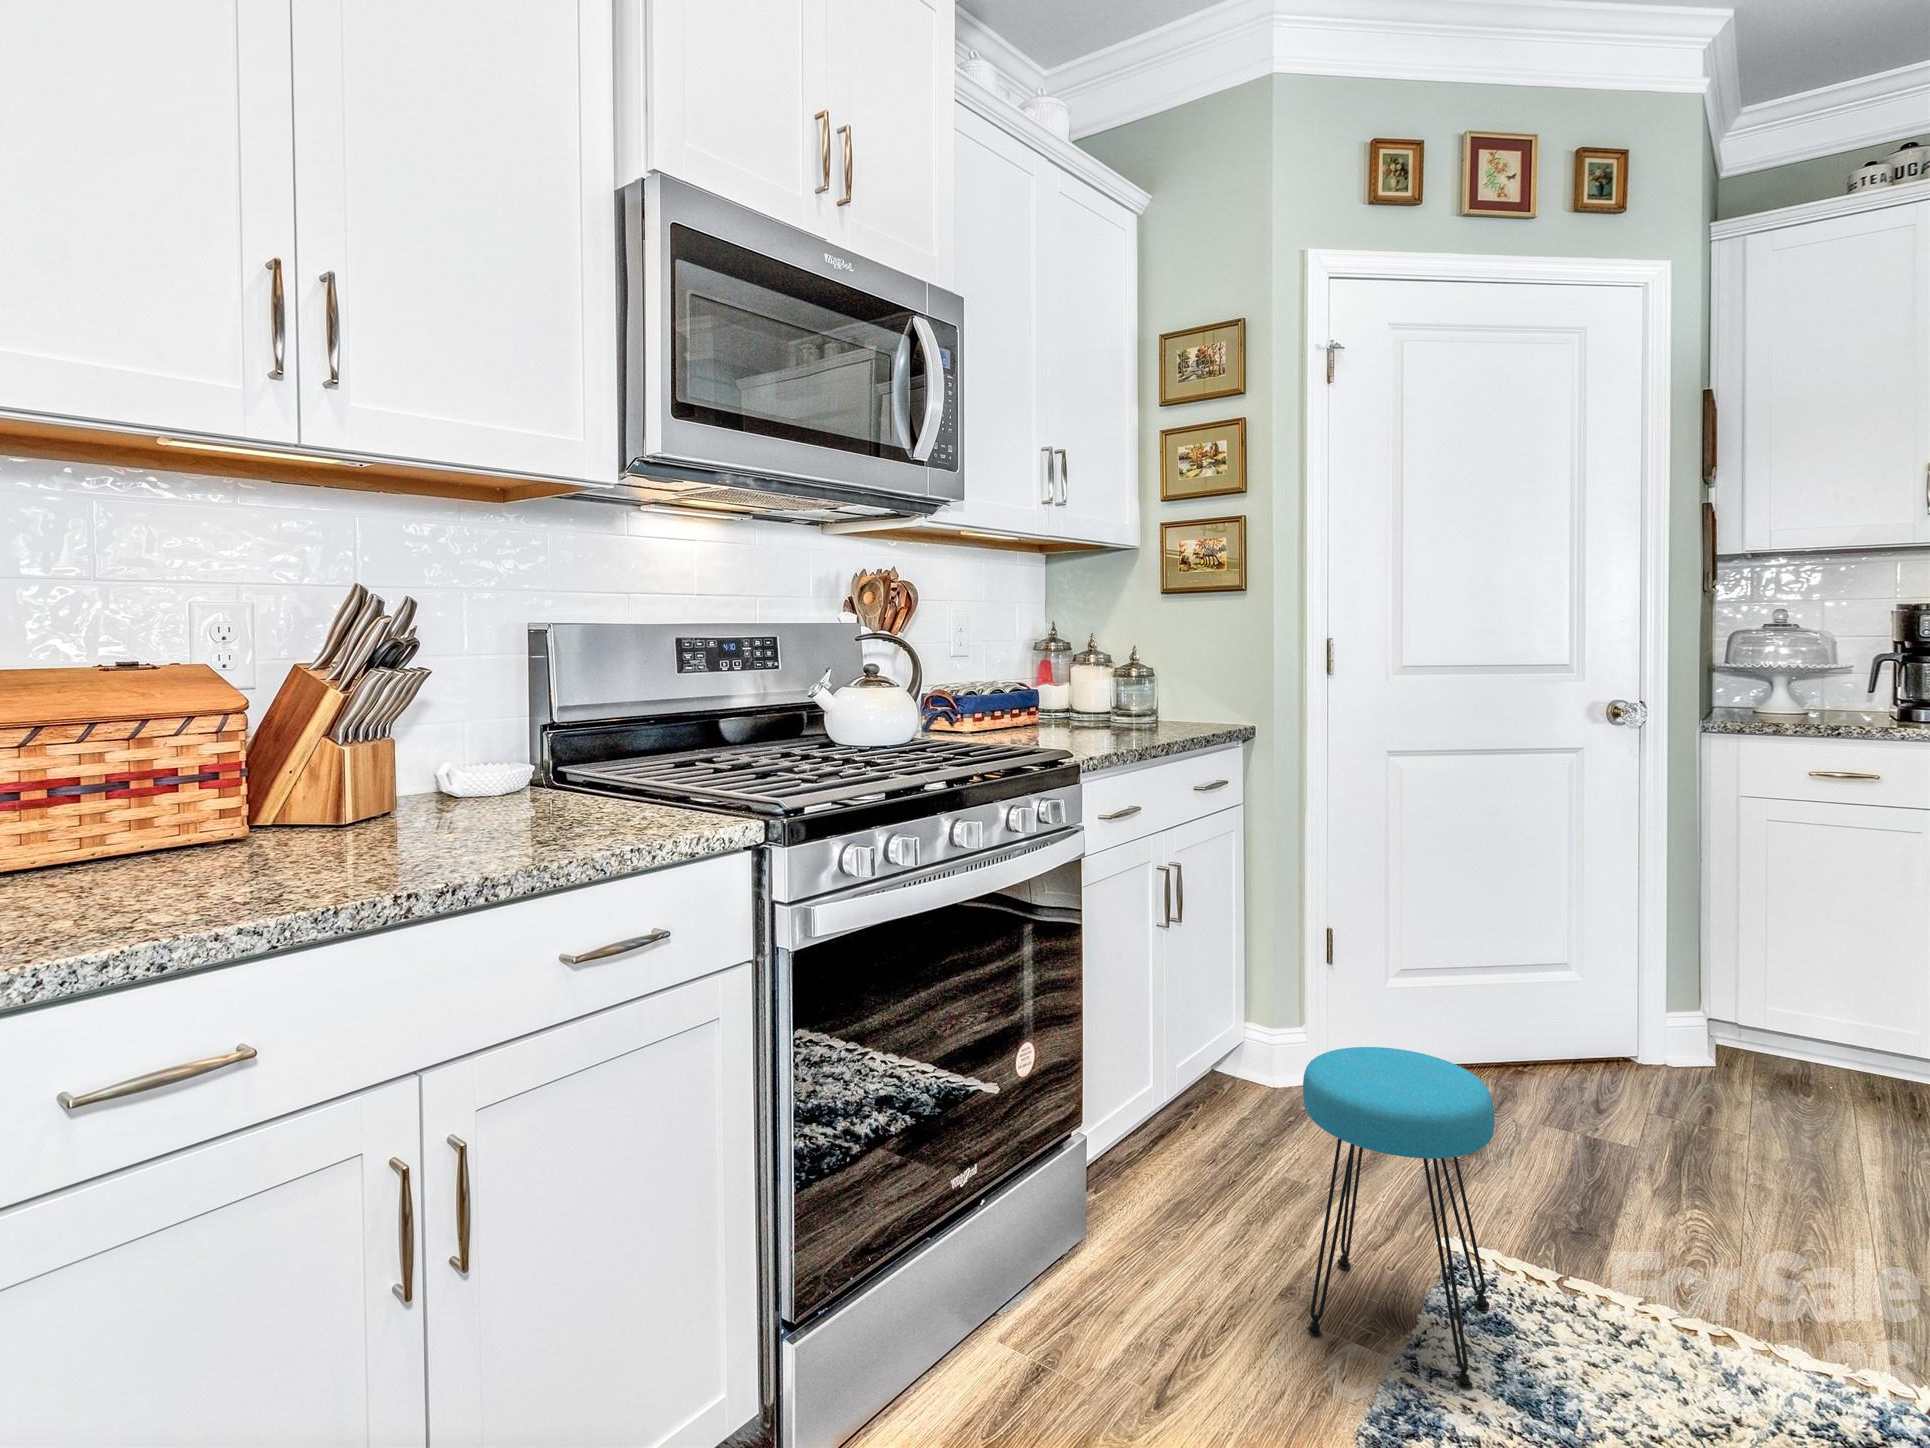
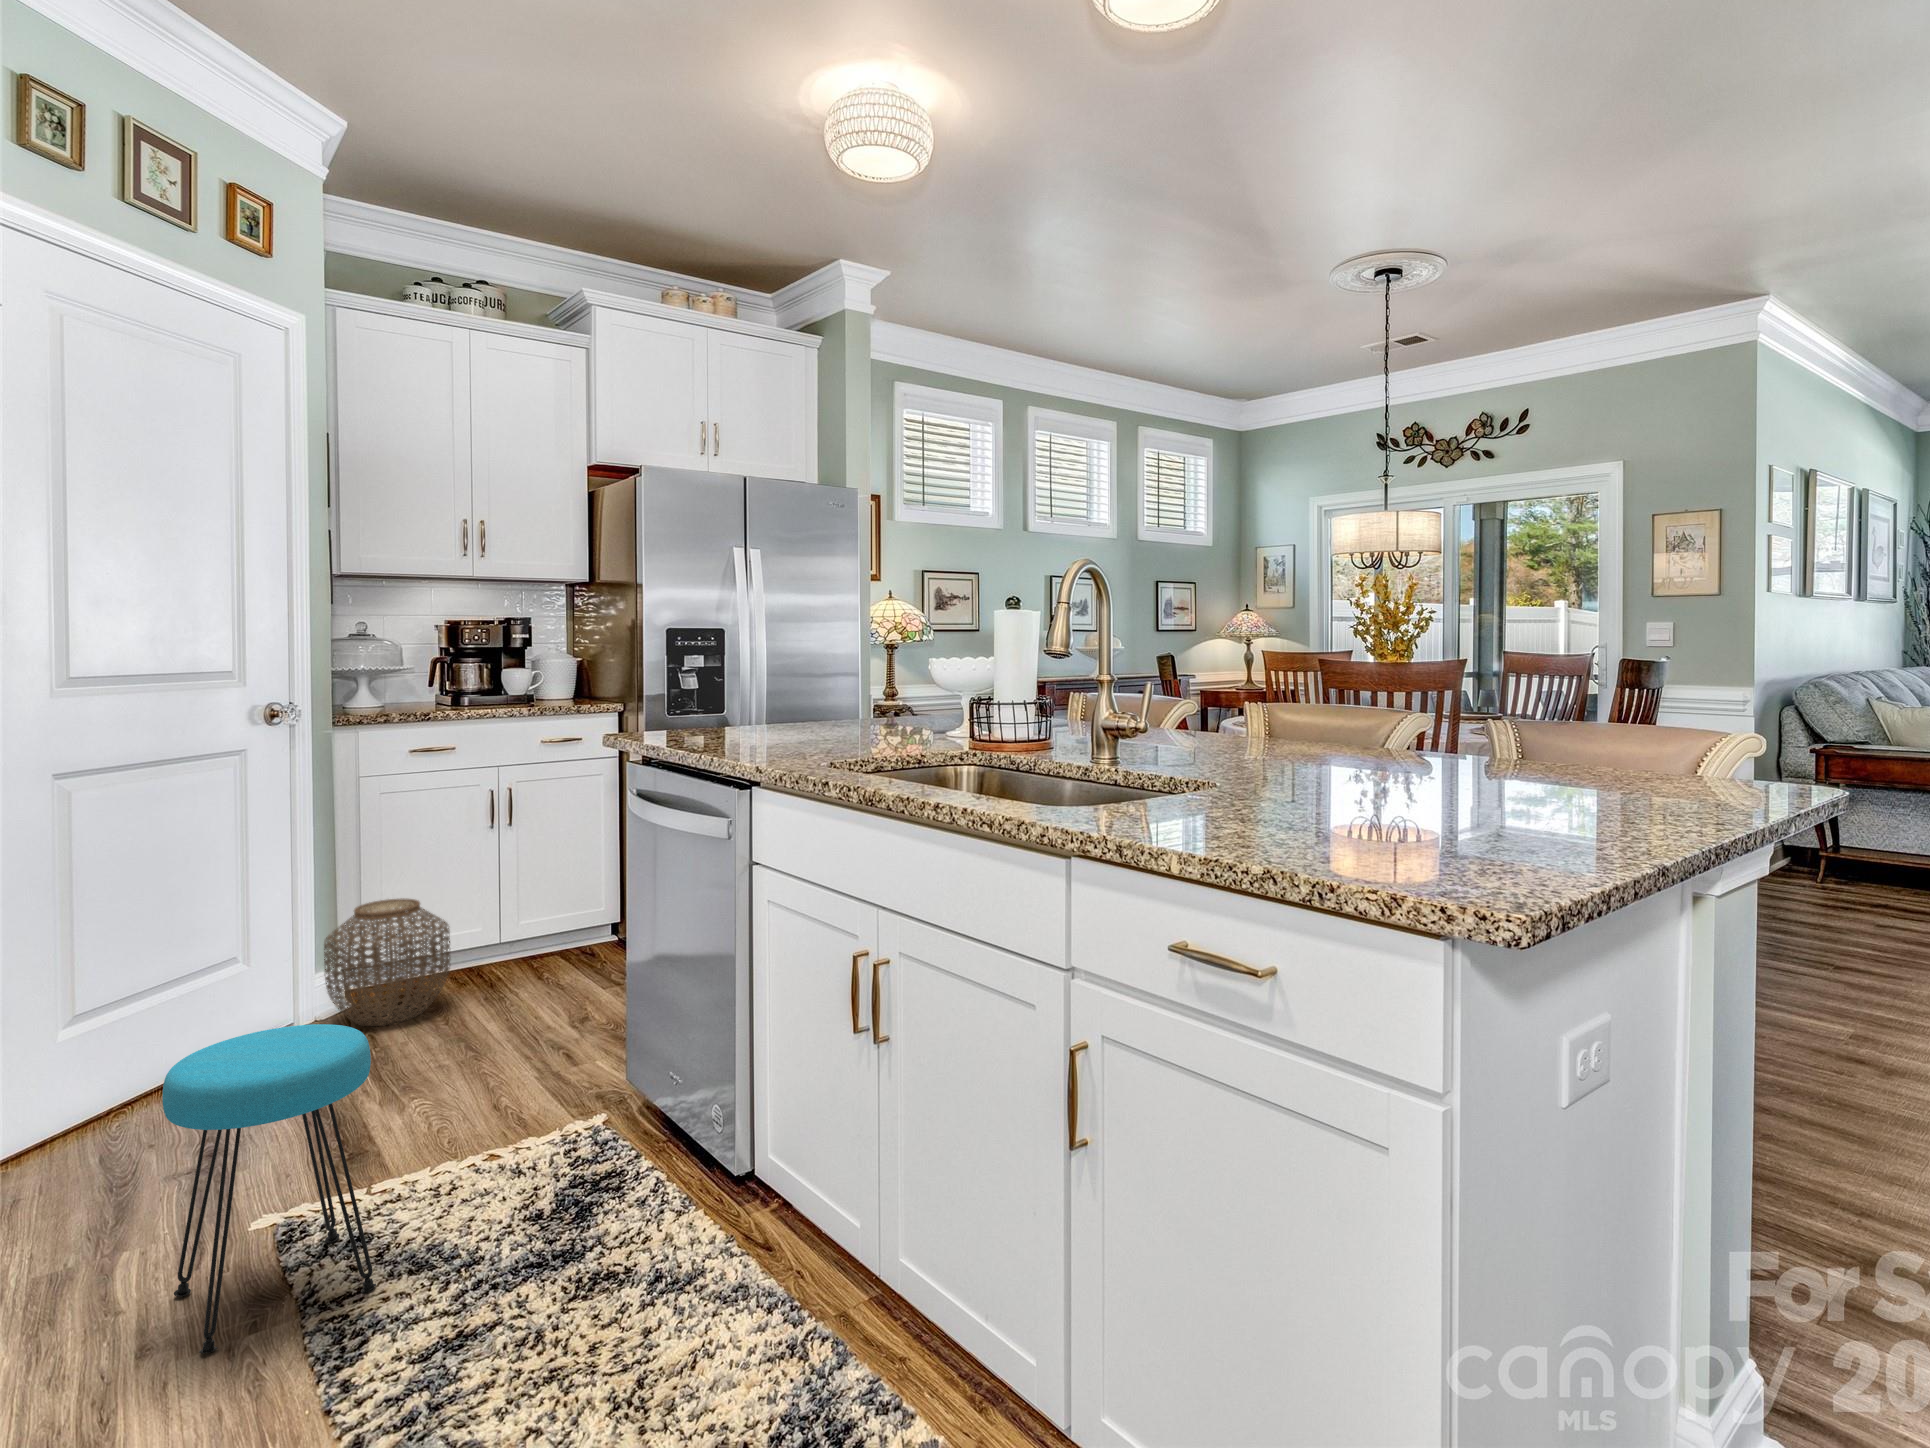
woven basket: none [1669,950,1840,1108] -> present [324,898,450,1026]

